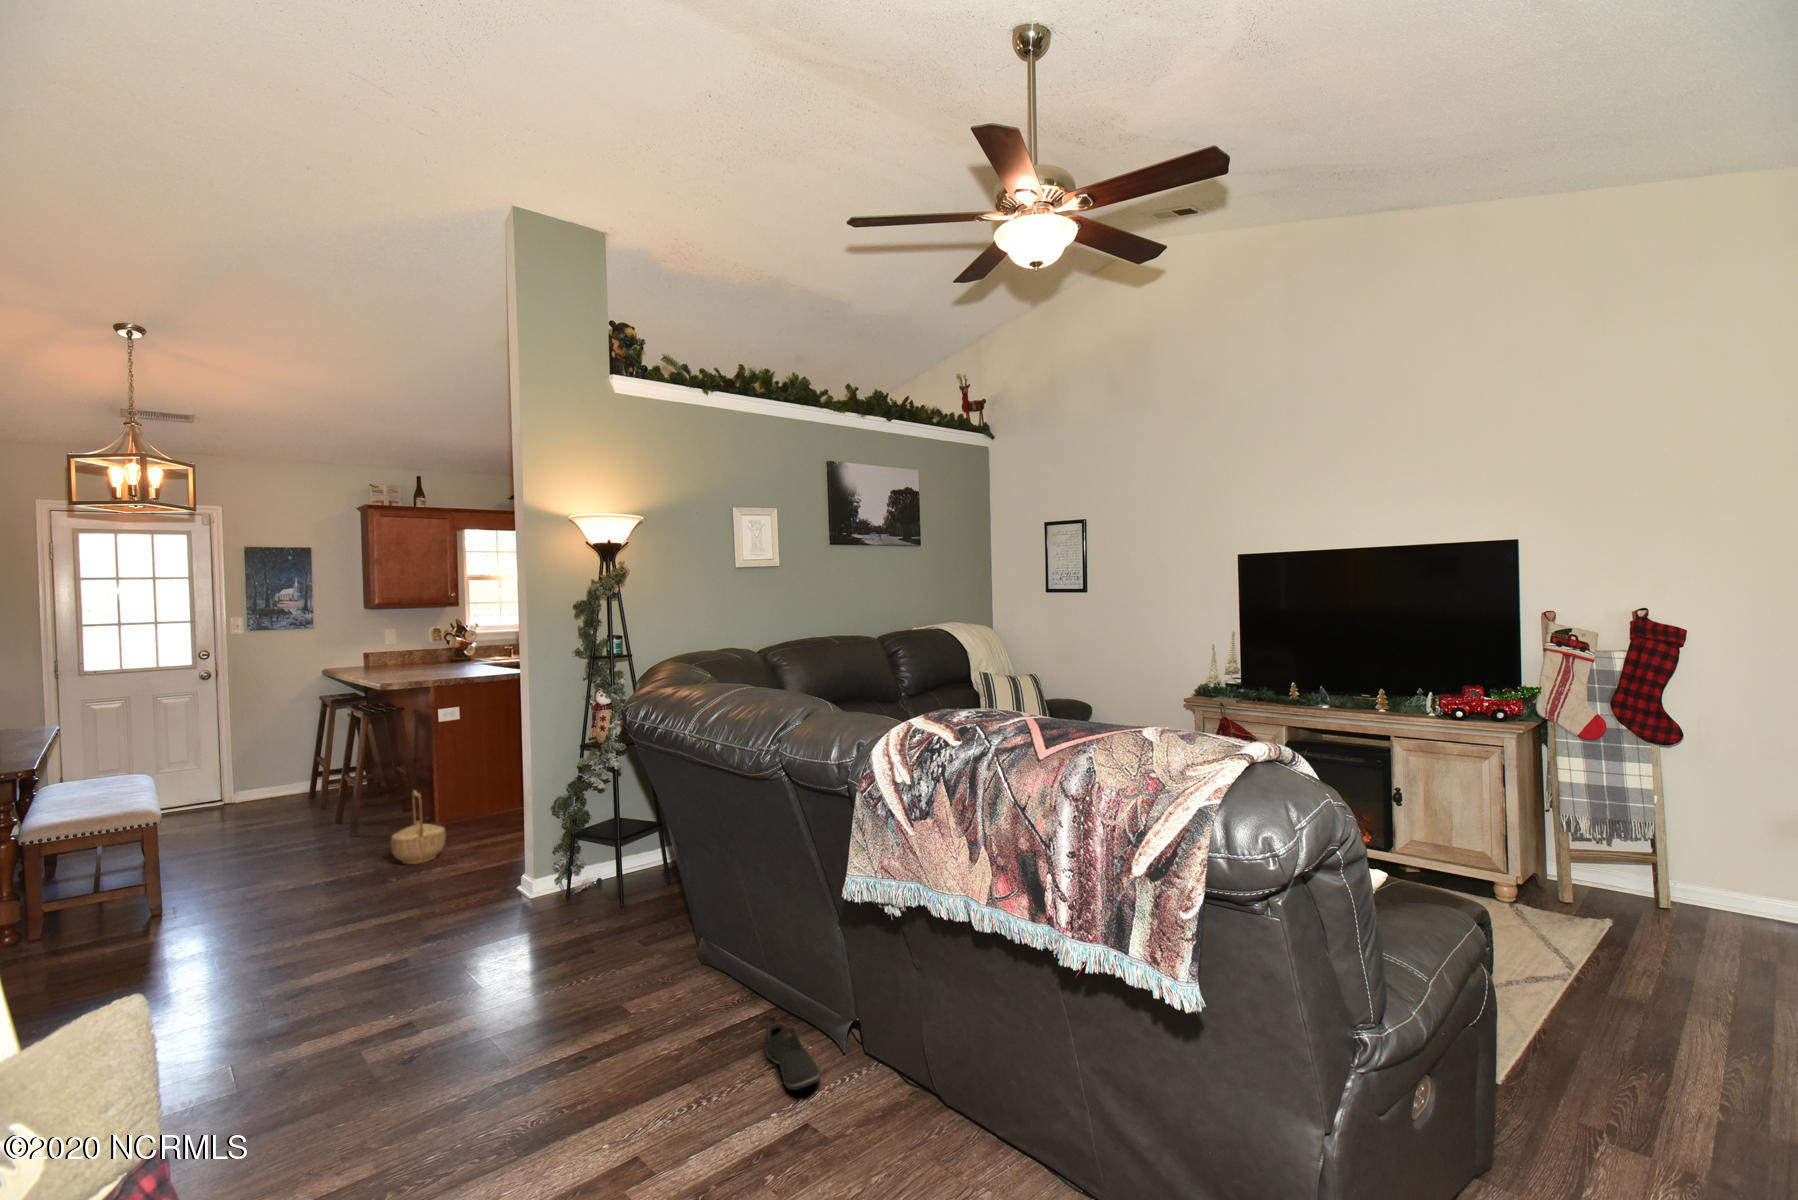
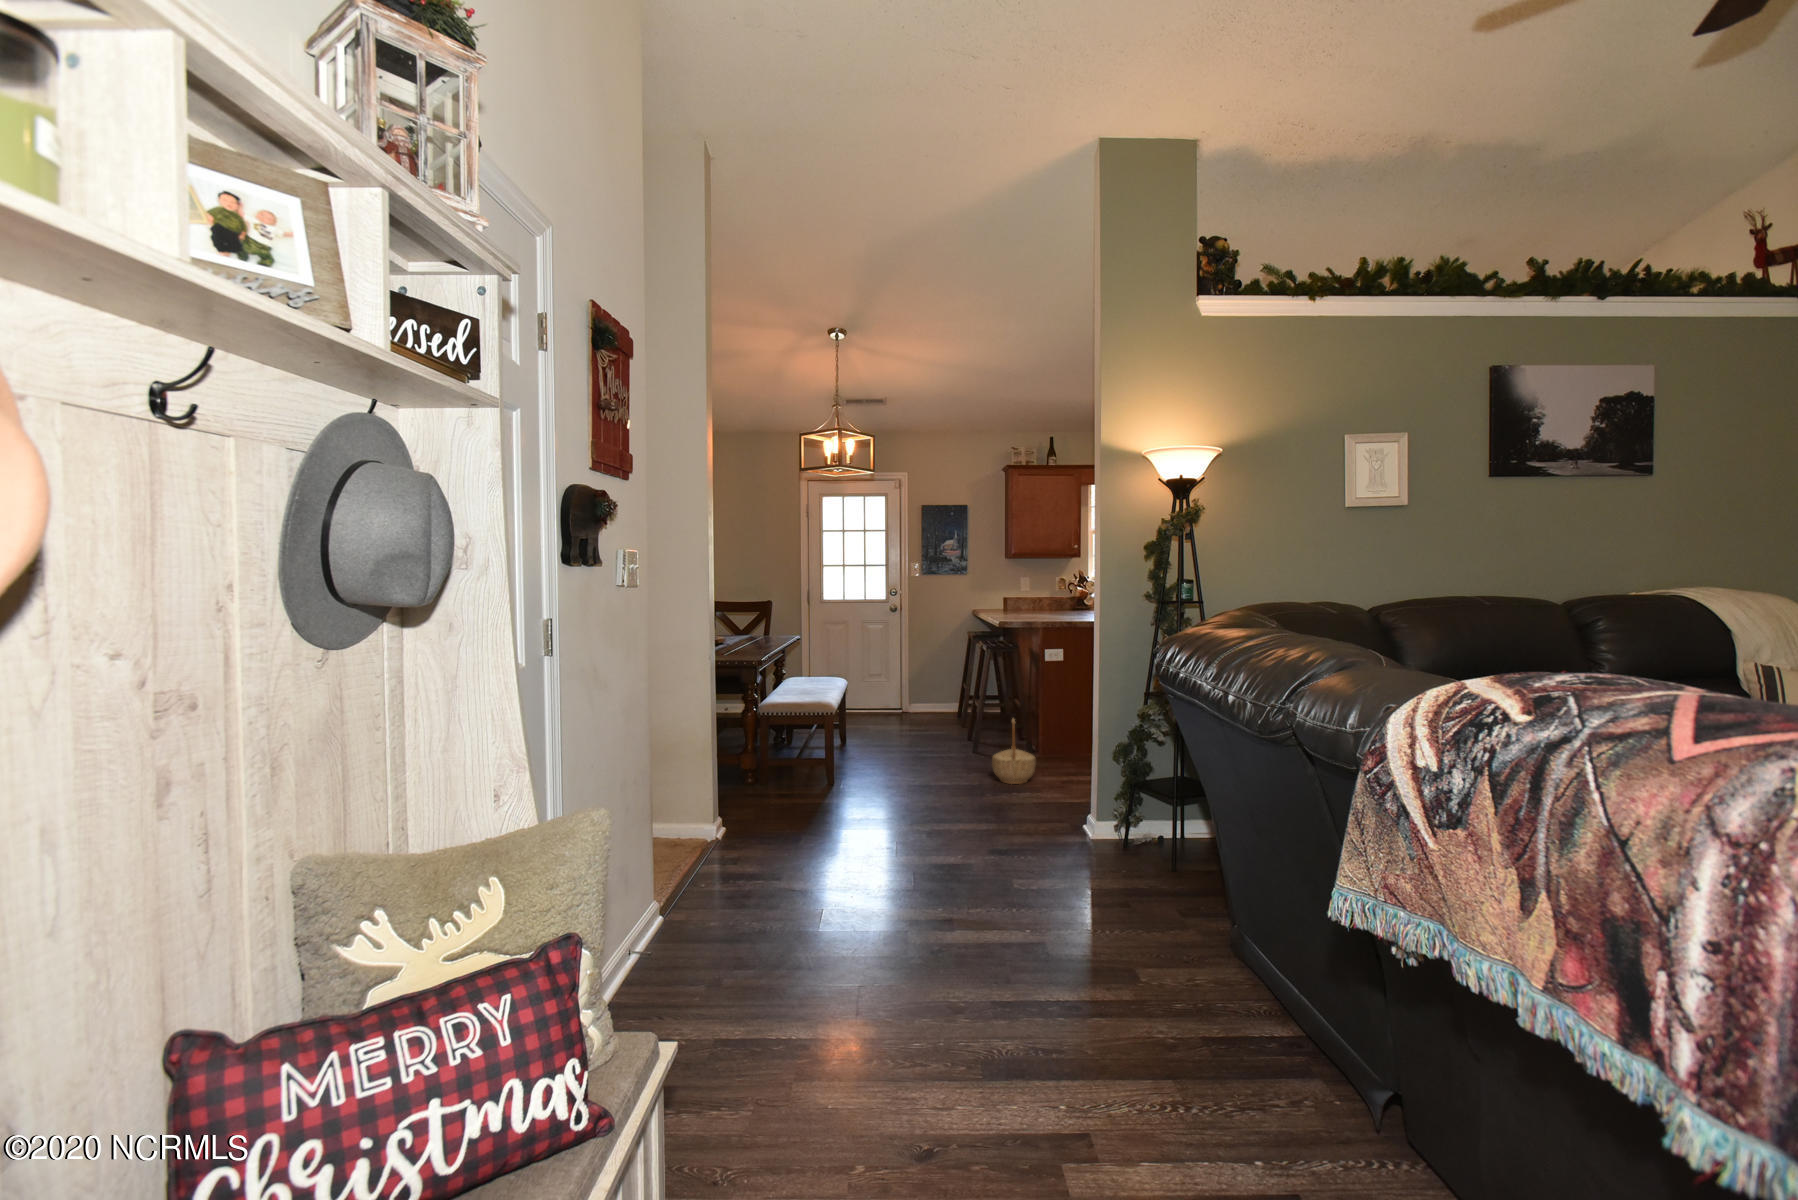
shoe: present [765,1016,820,1090] -> none [1271,1042,1333,1148]

